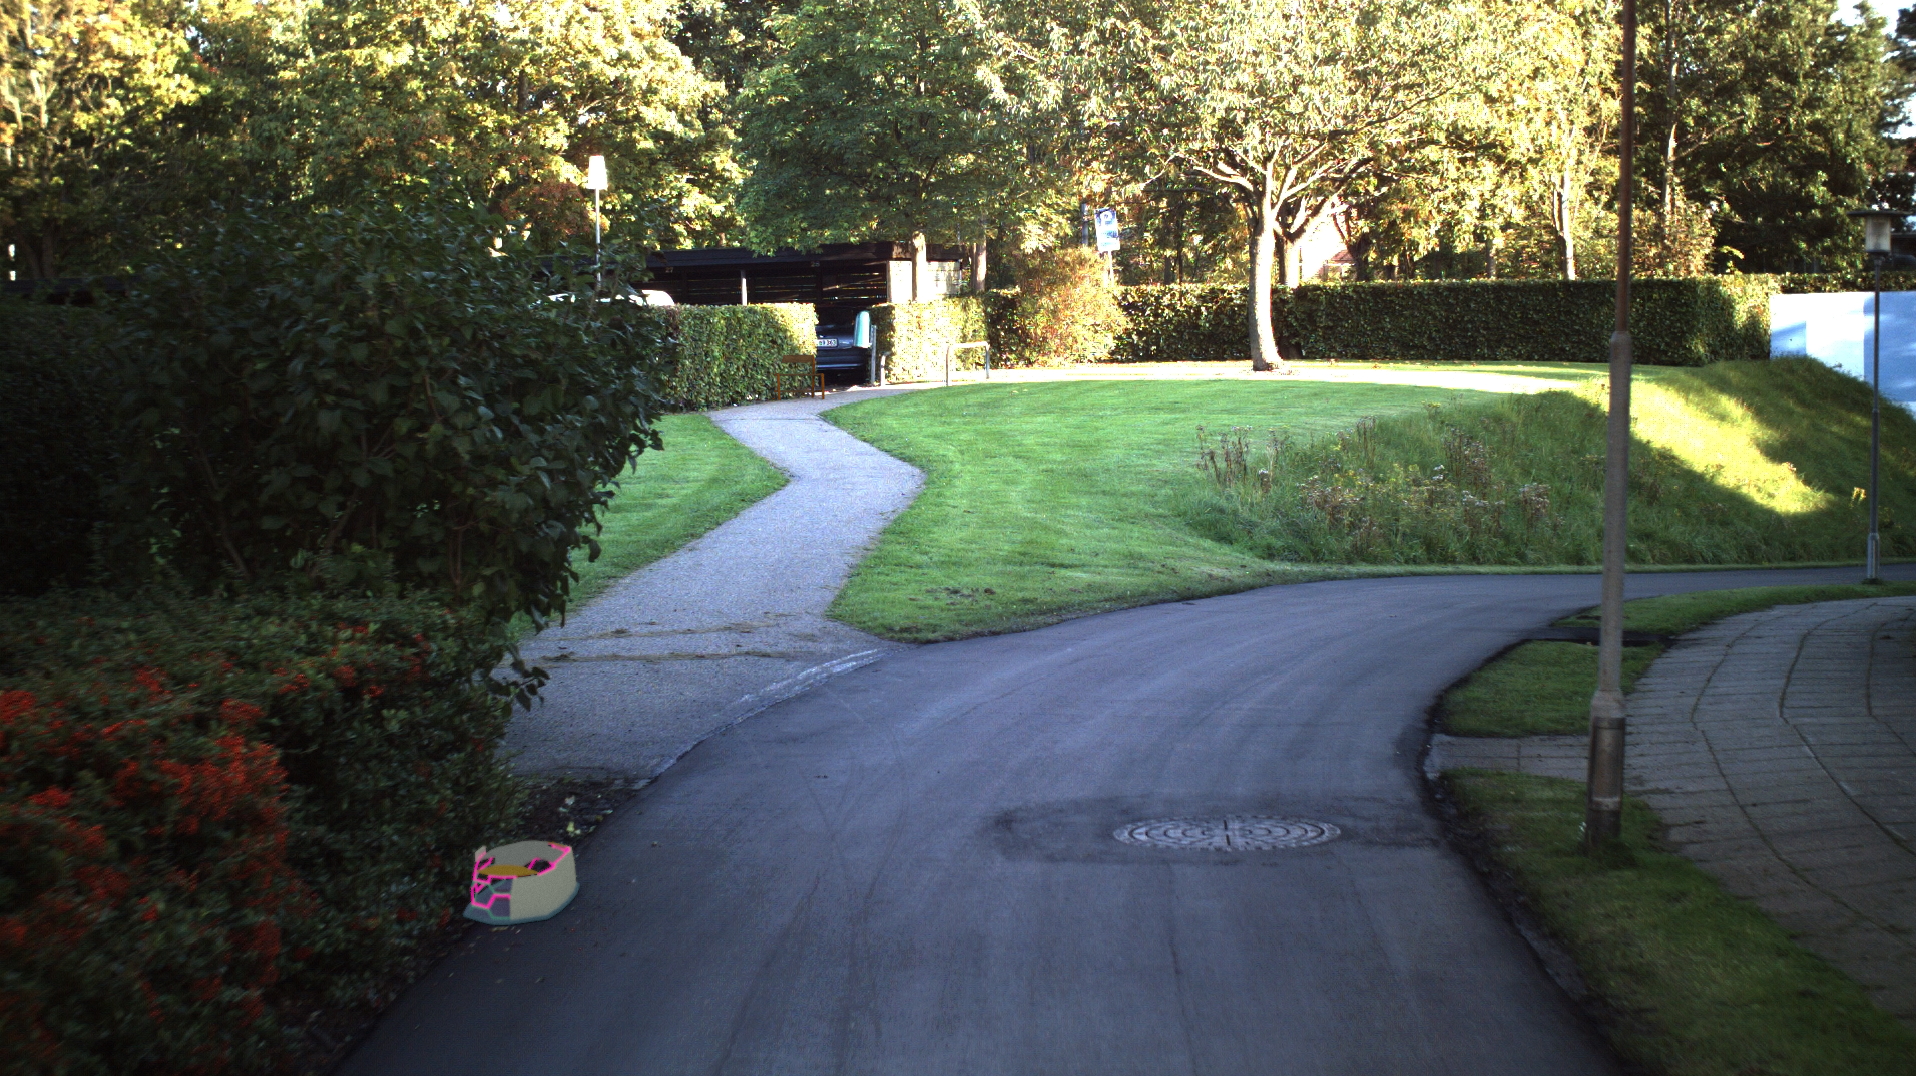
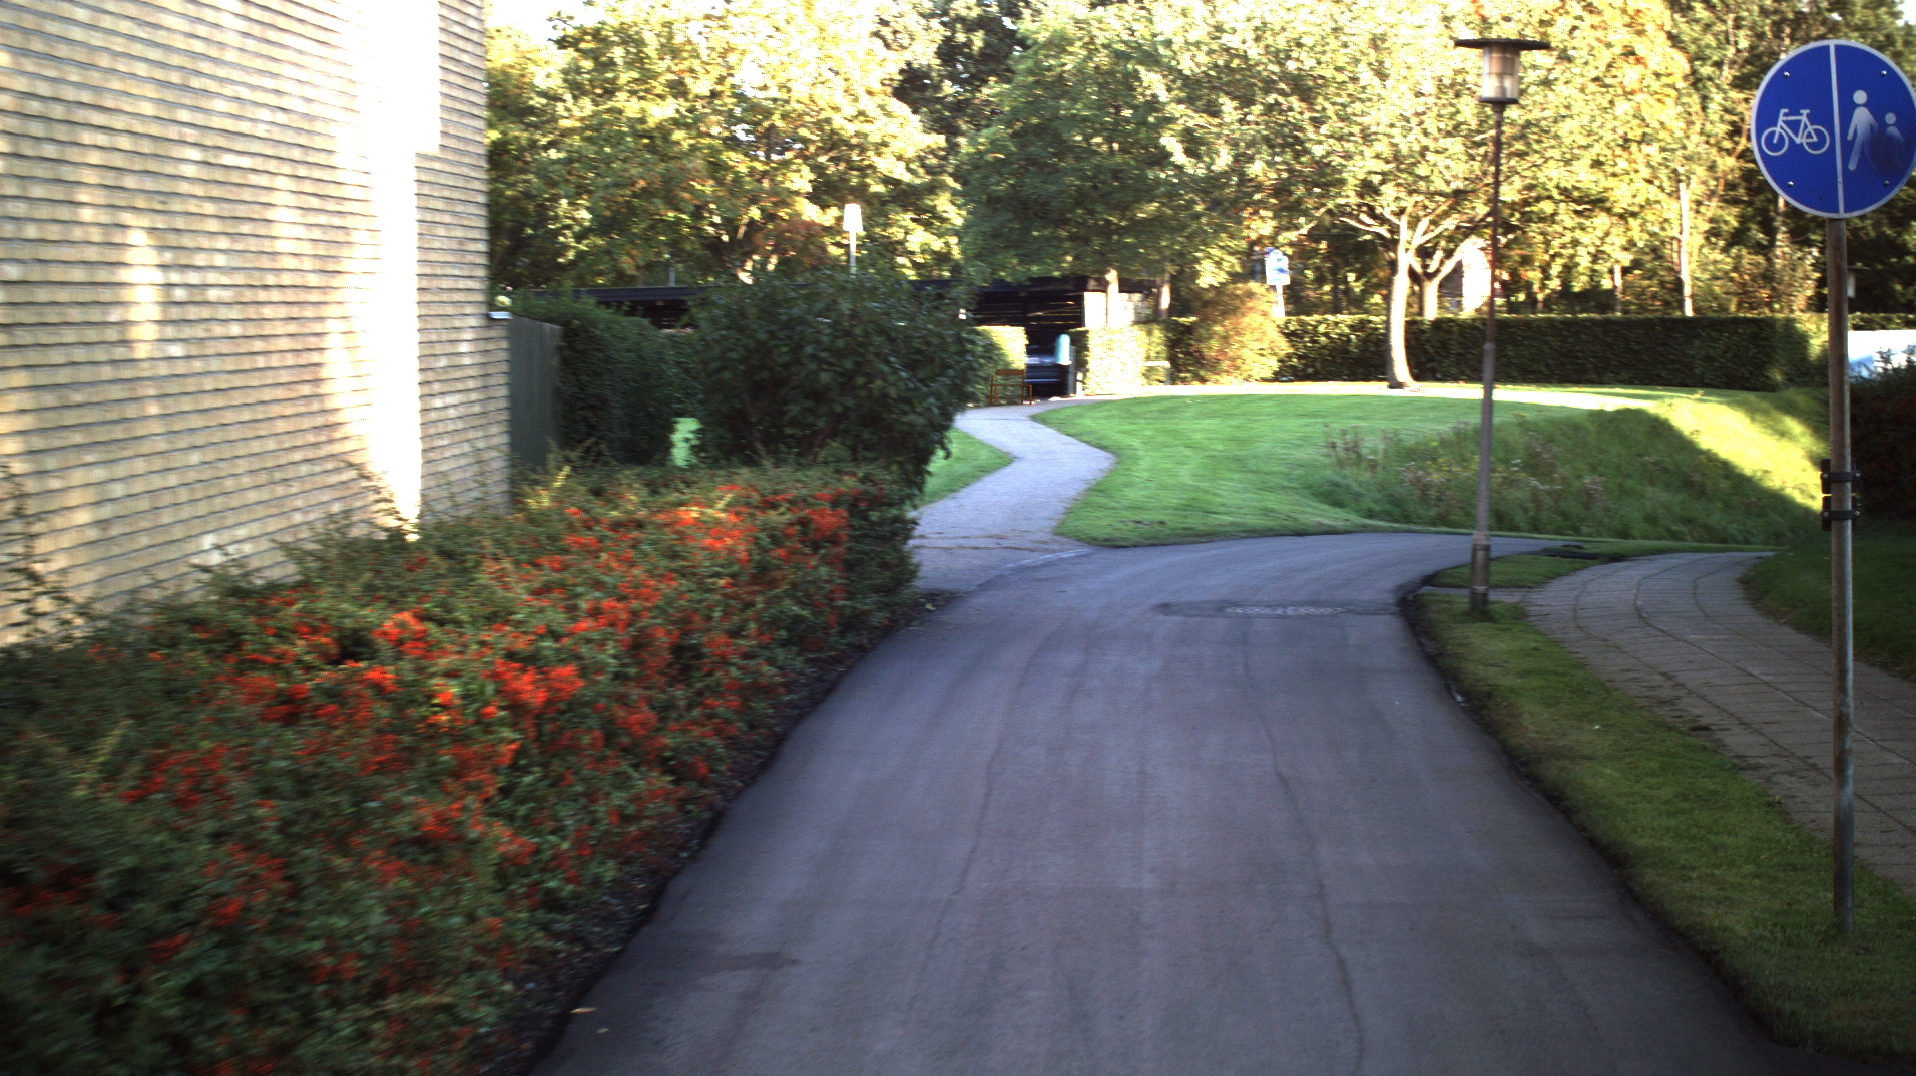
storage bin: present [463,841,580,925] -> none [925,574,970,603]

